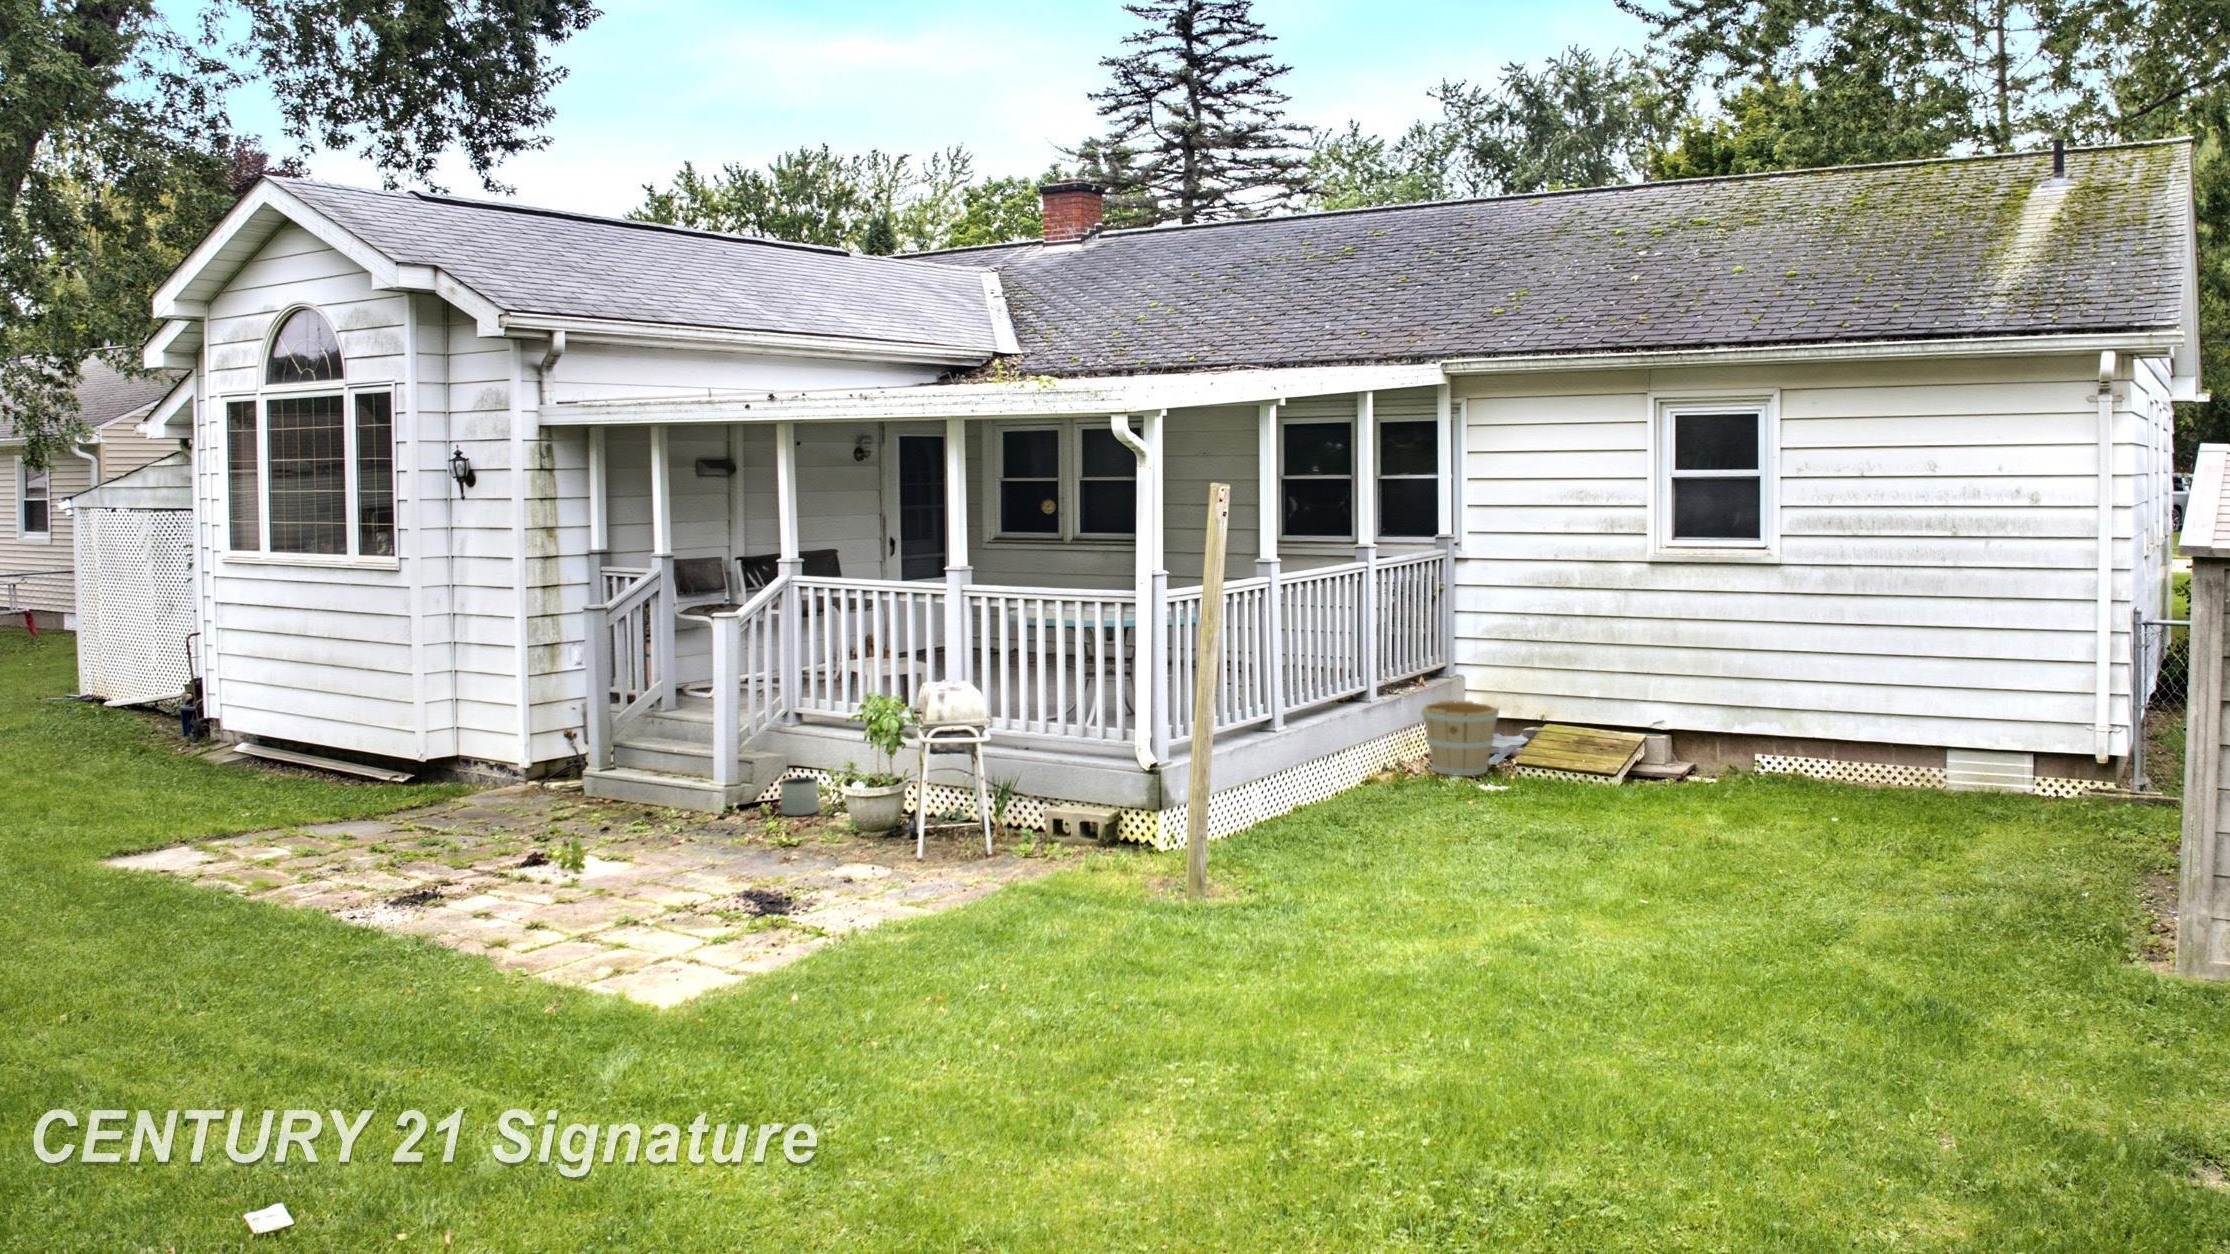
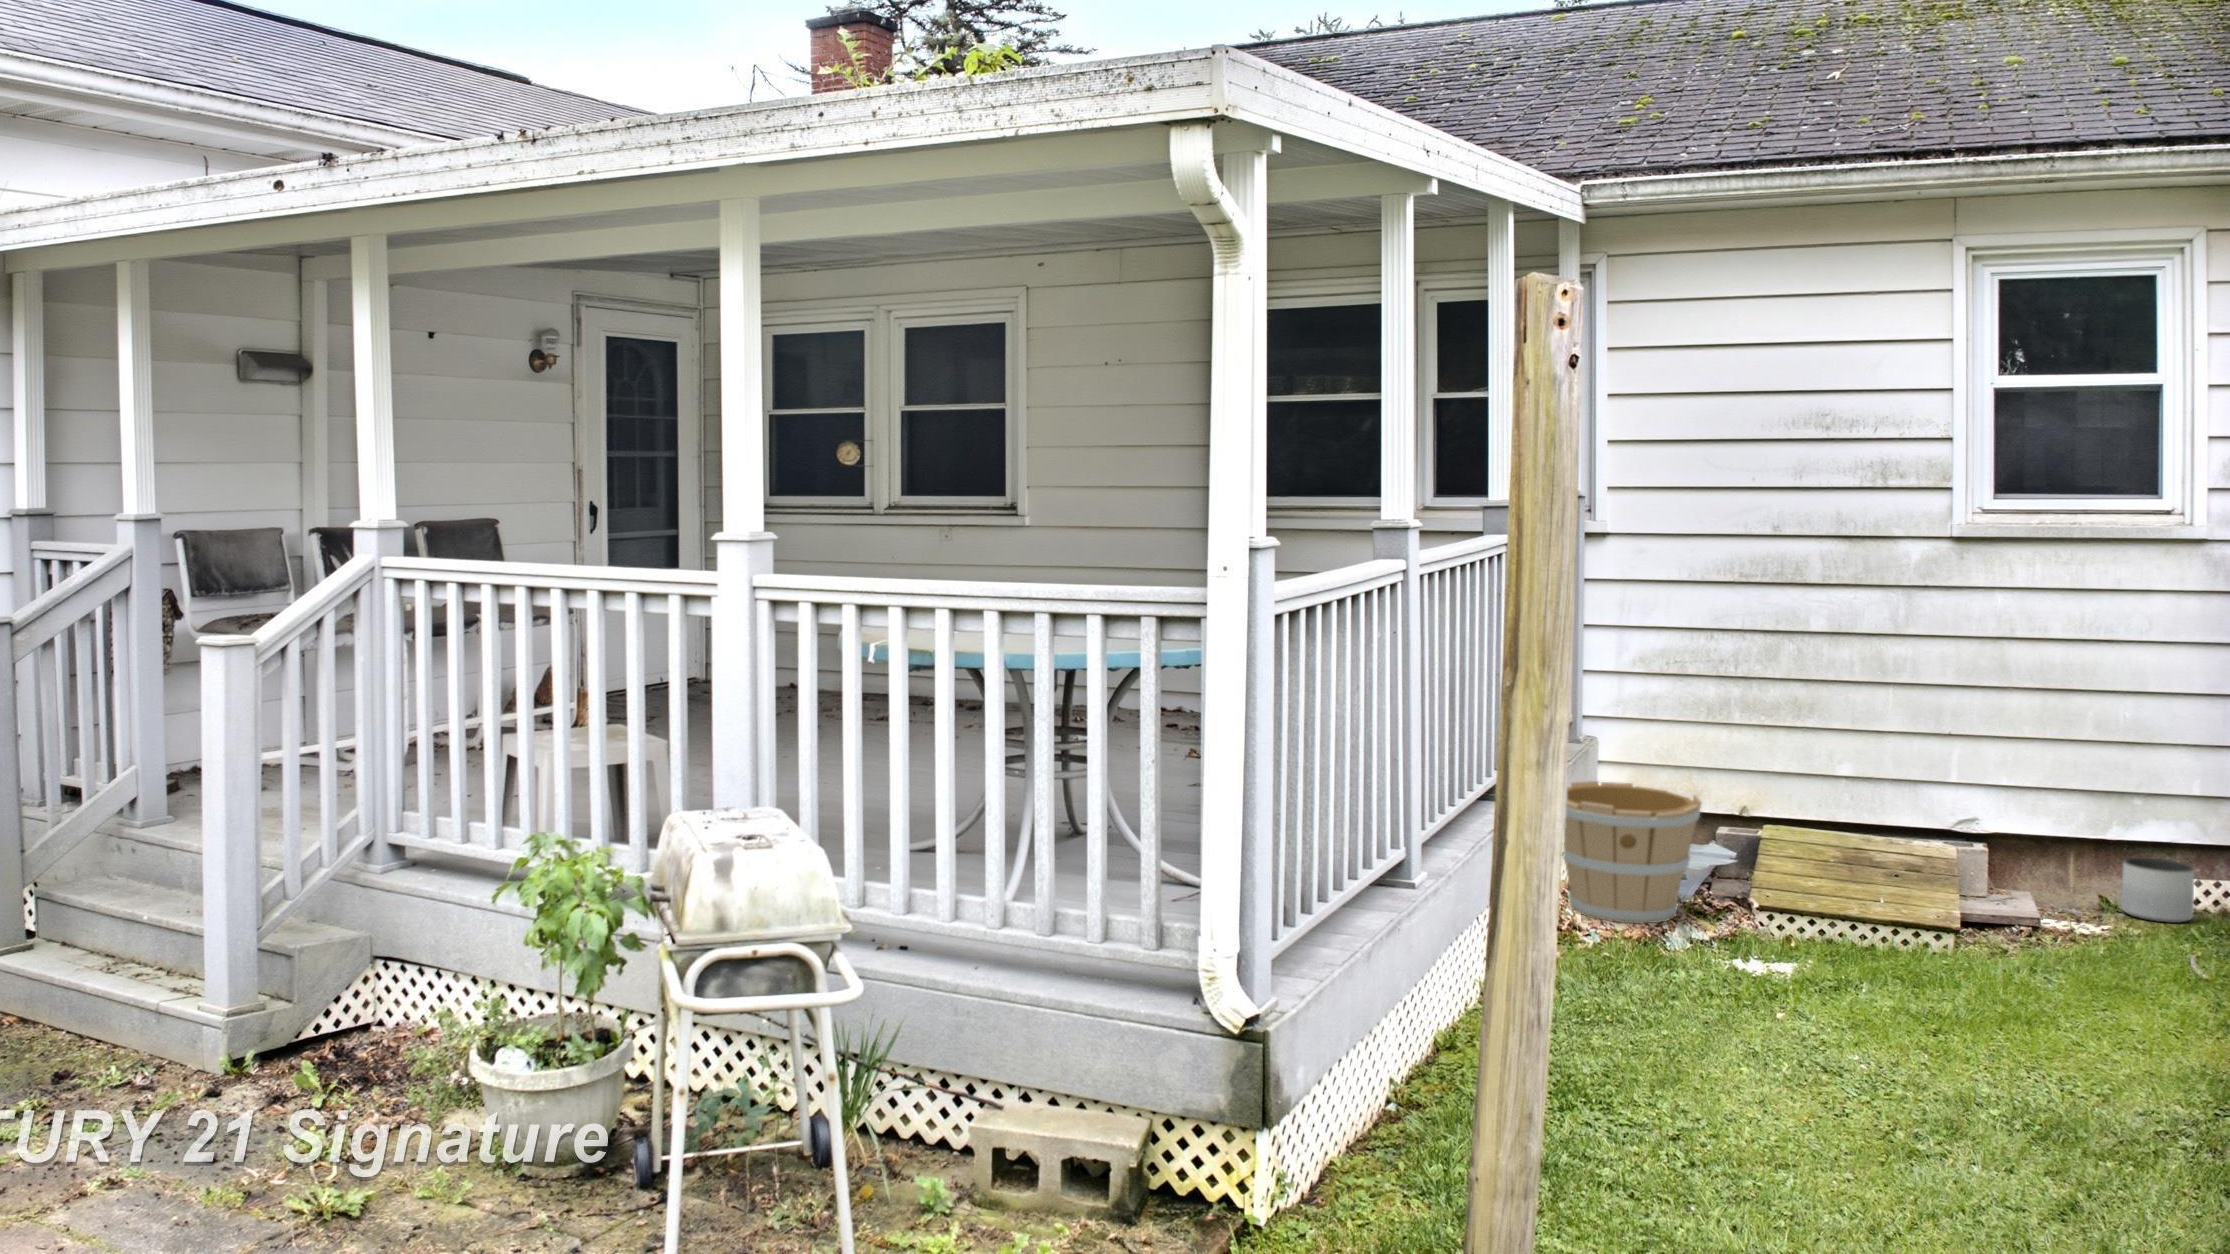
planter: present [781,777,819,816] -> present [2121,858,2194,923]

